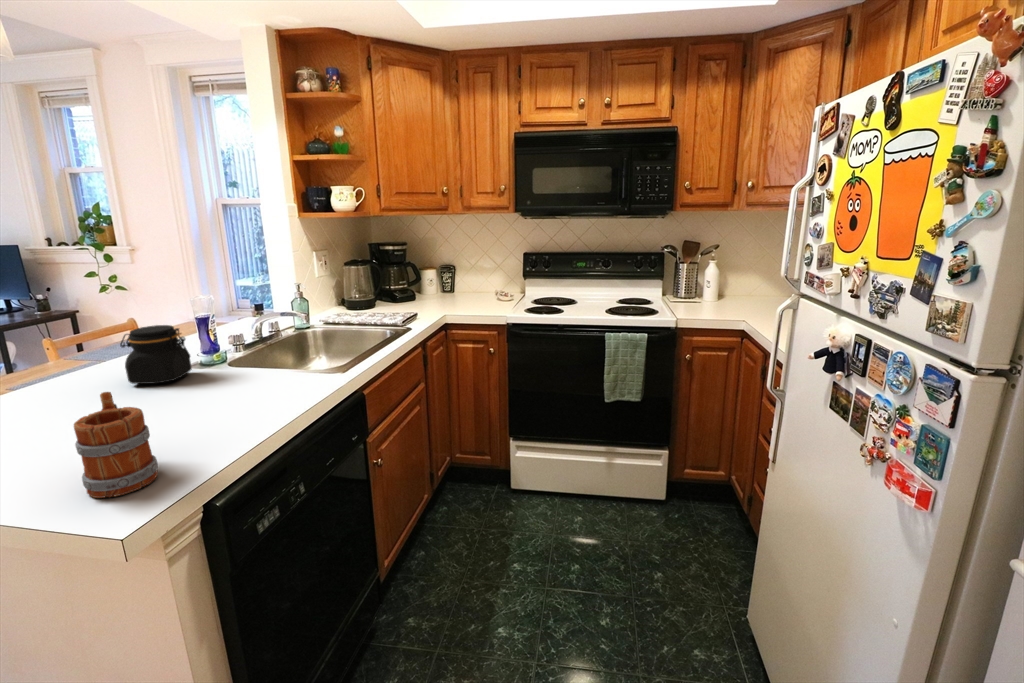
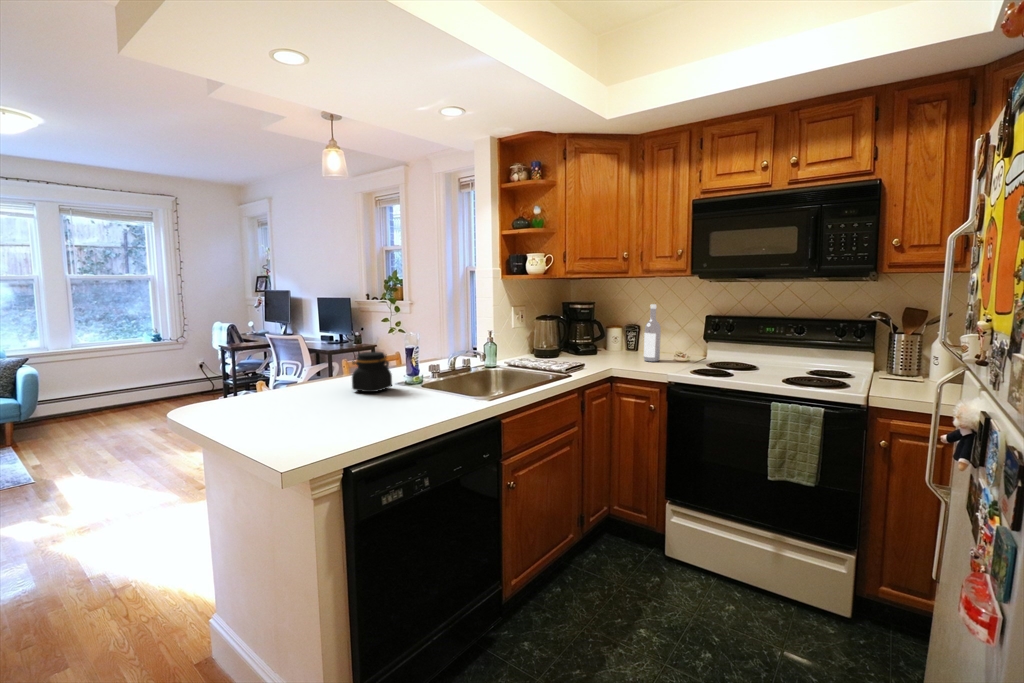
wine bottle: none [470,243,486,304] -> present [644,304,661,362]
mug: present [74,392,158,498] -> none [280,384,325,451]

